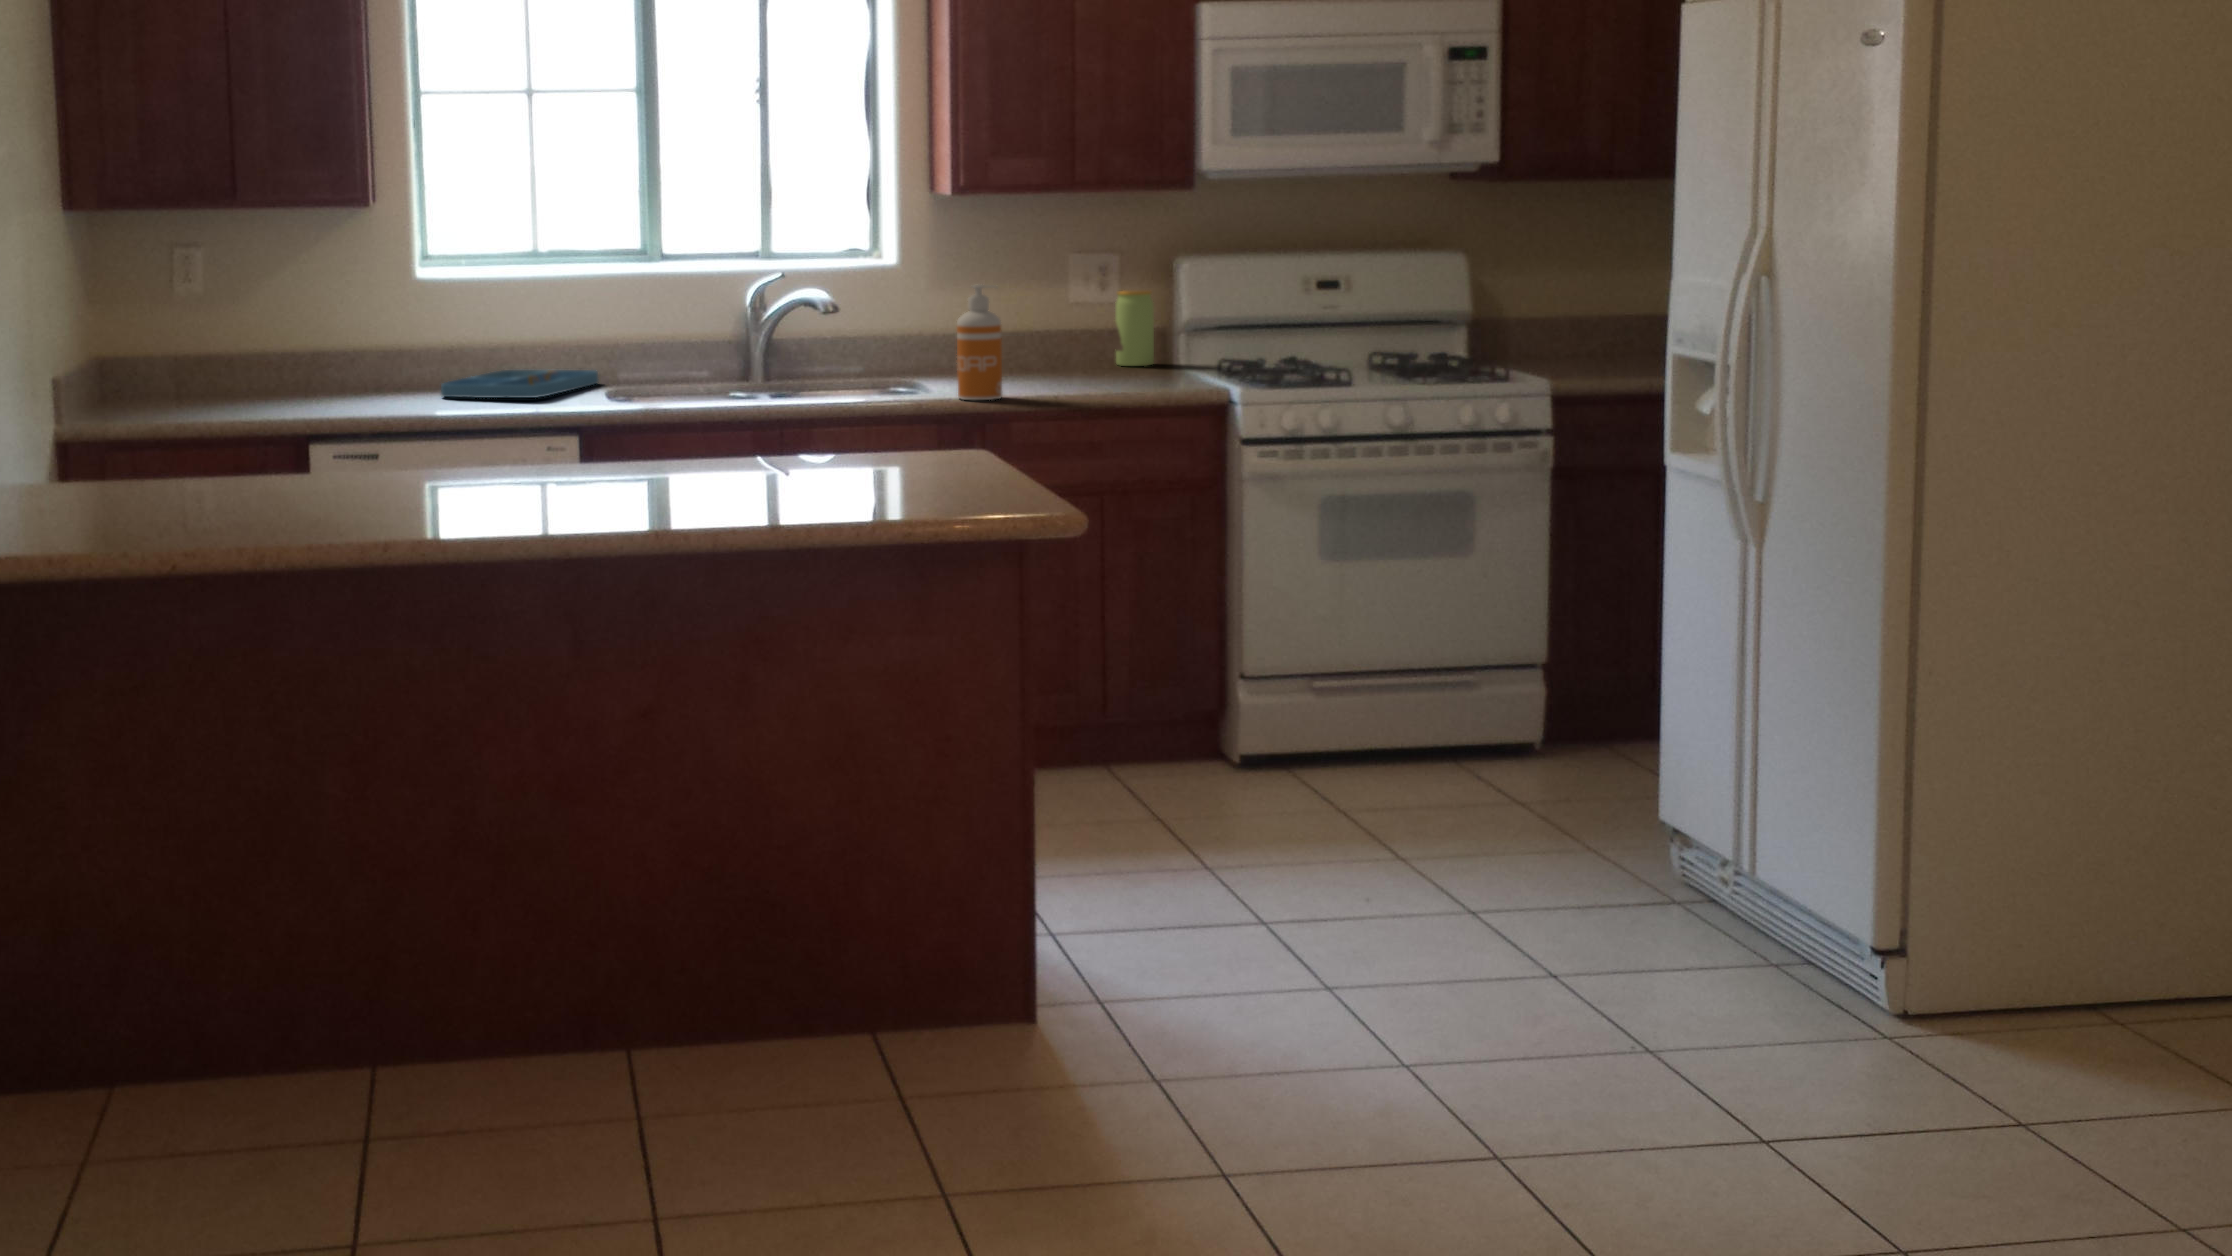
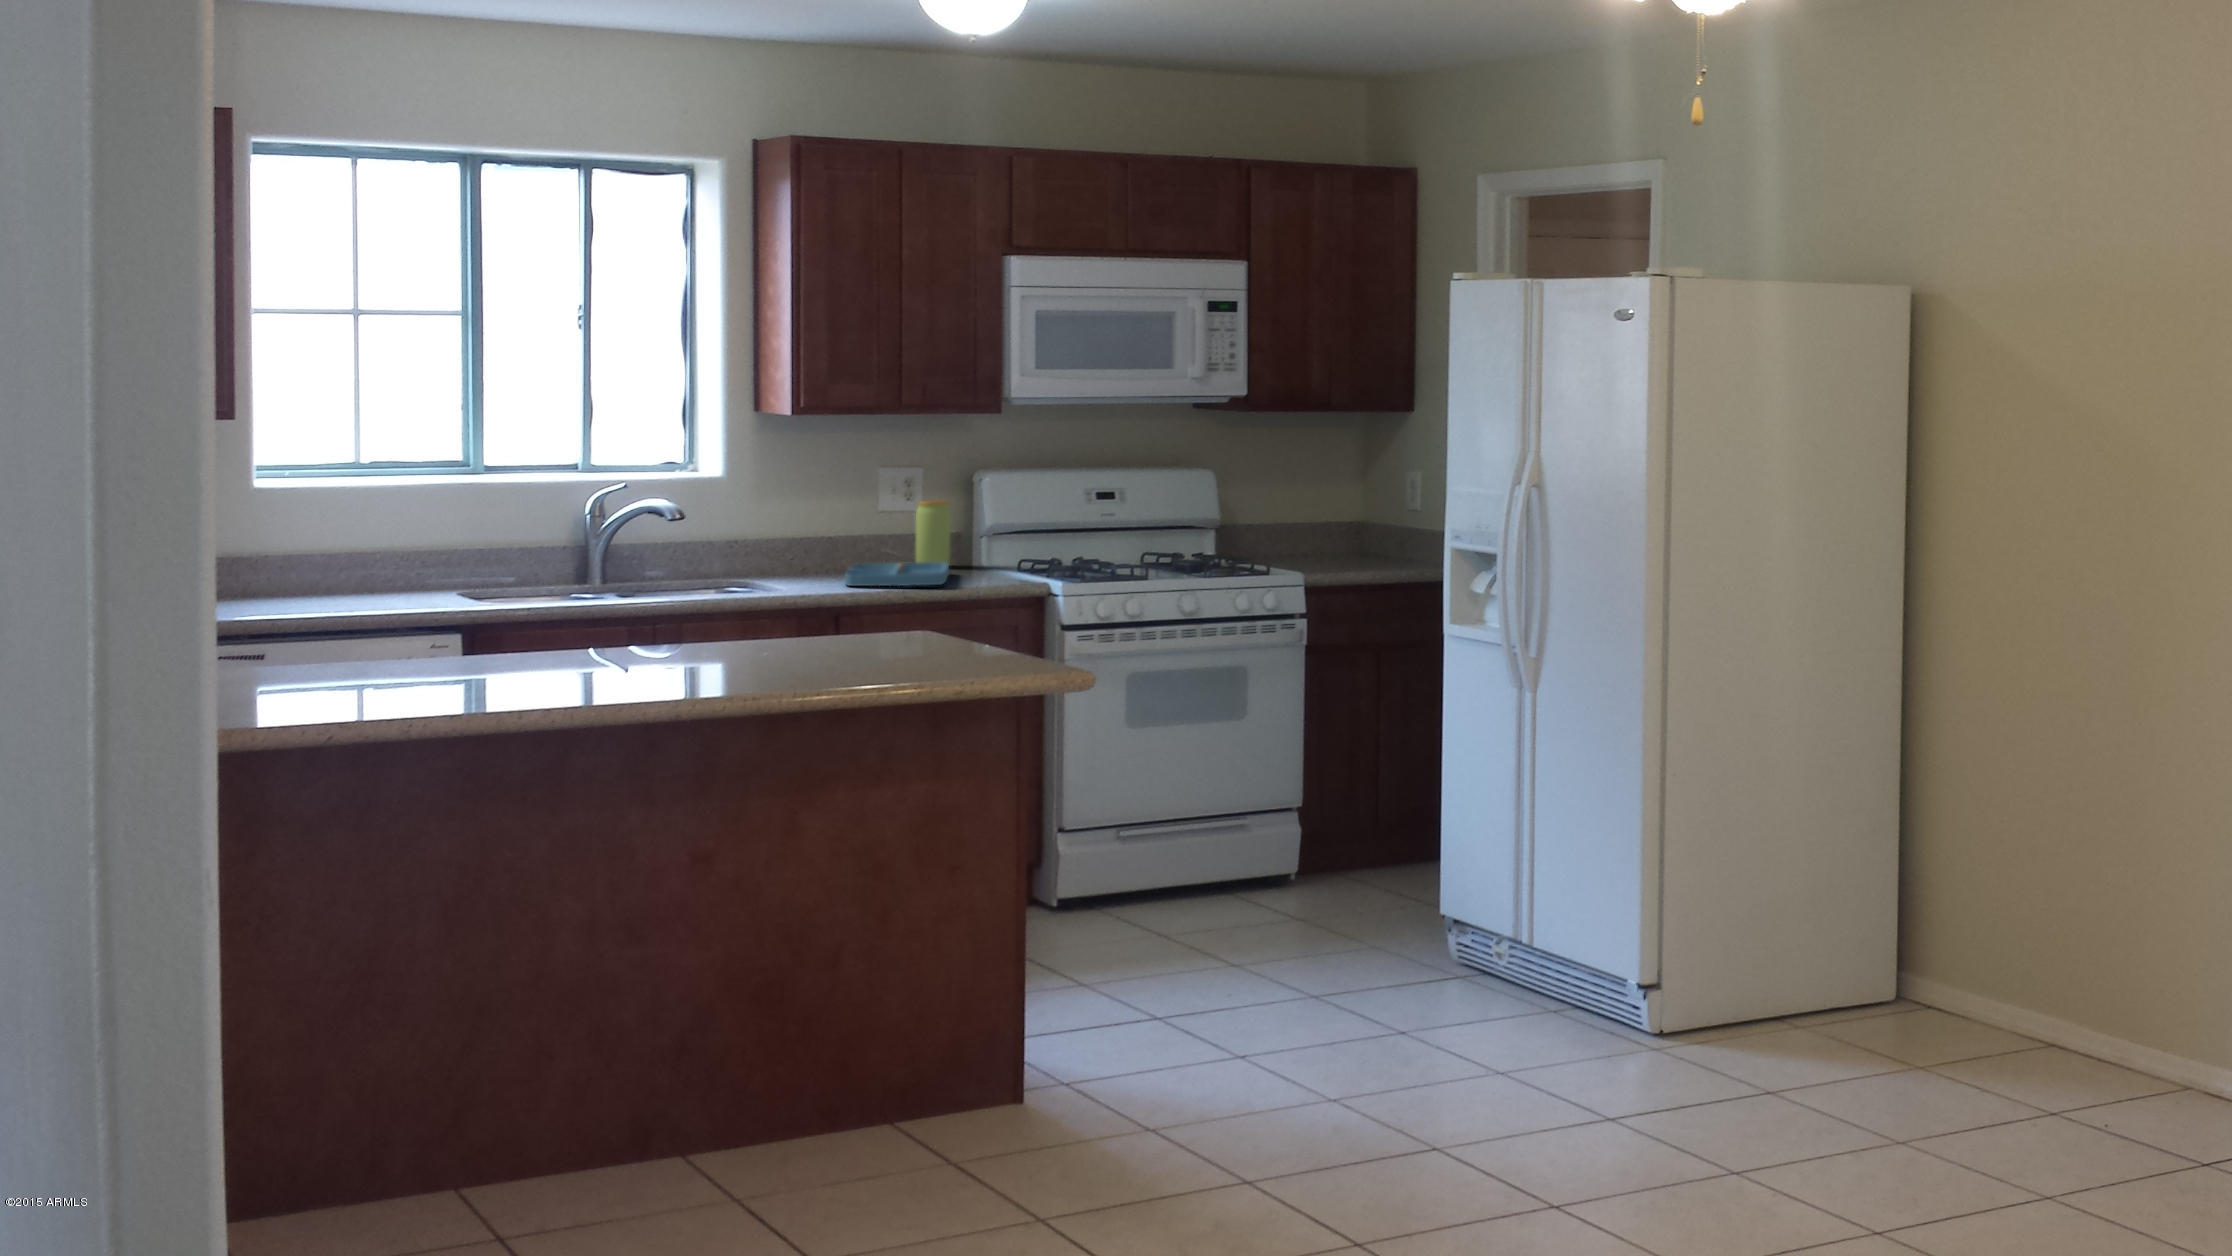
soap dispenser: present [957,284,1002,400] -> none [812,496,855,598]
tray: present [441,370,599,398] -> present [845,562,949,586]

